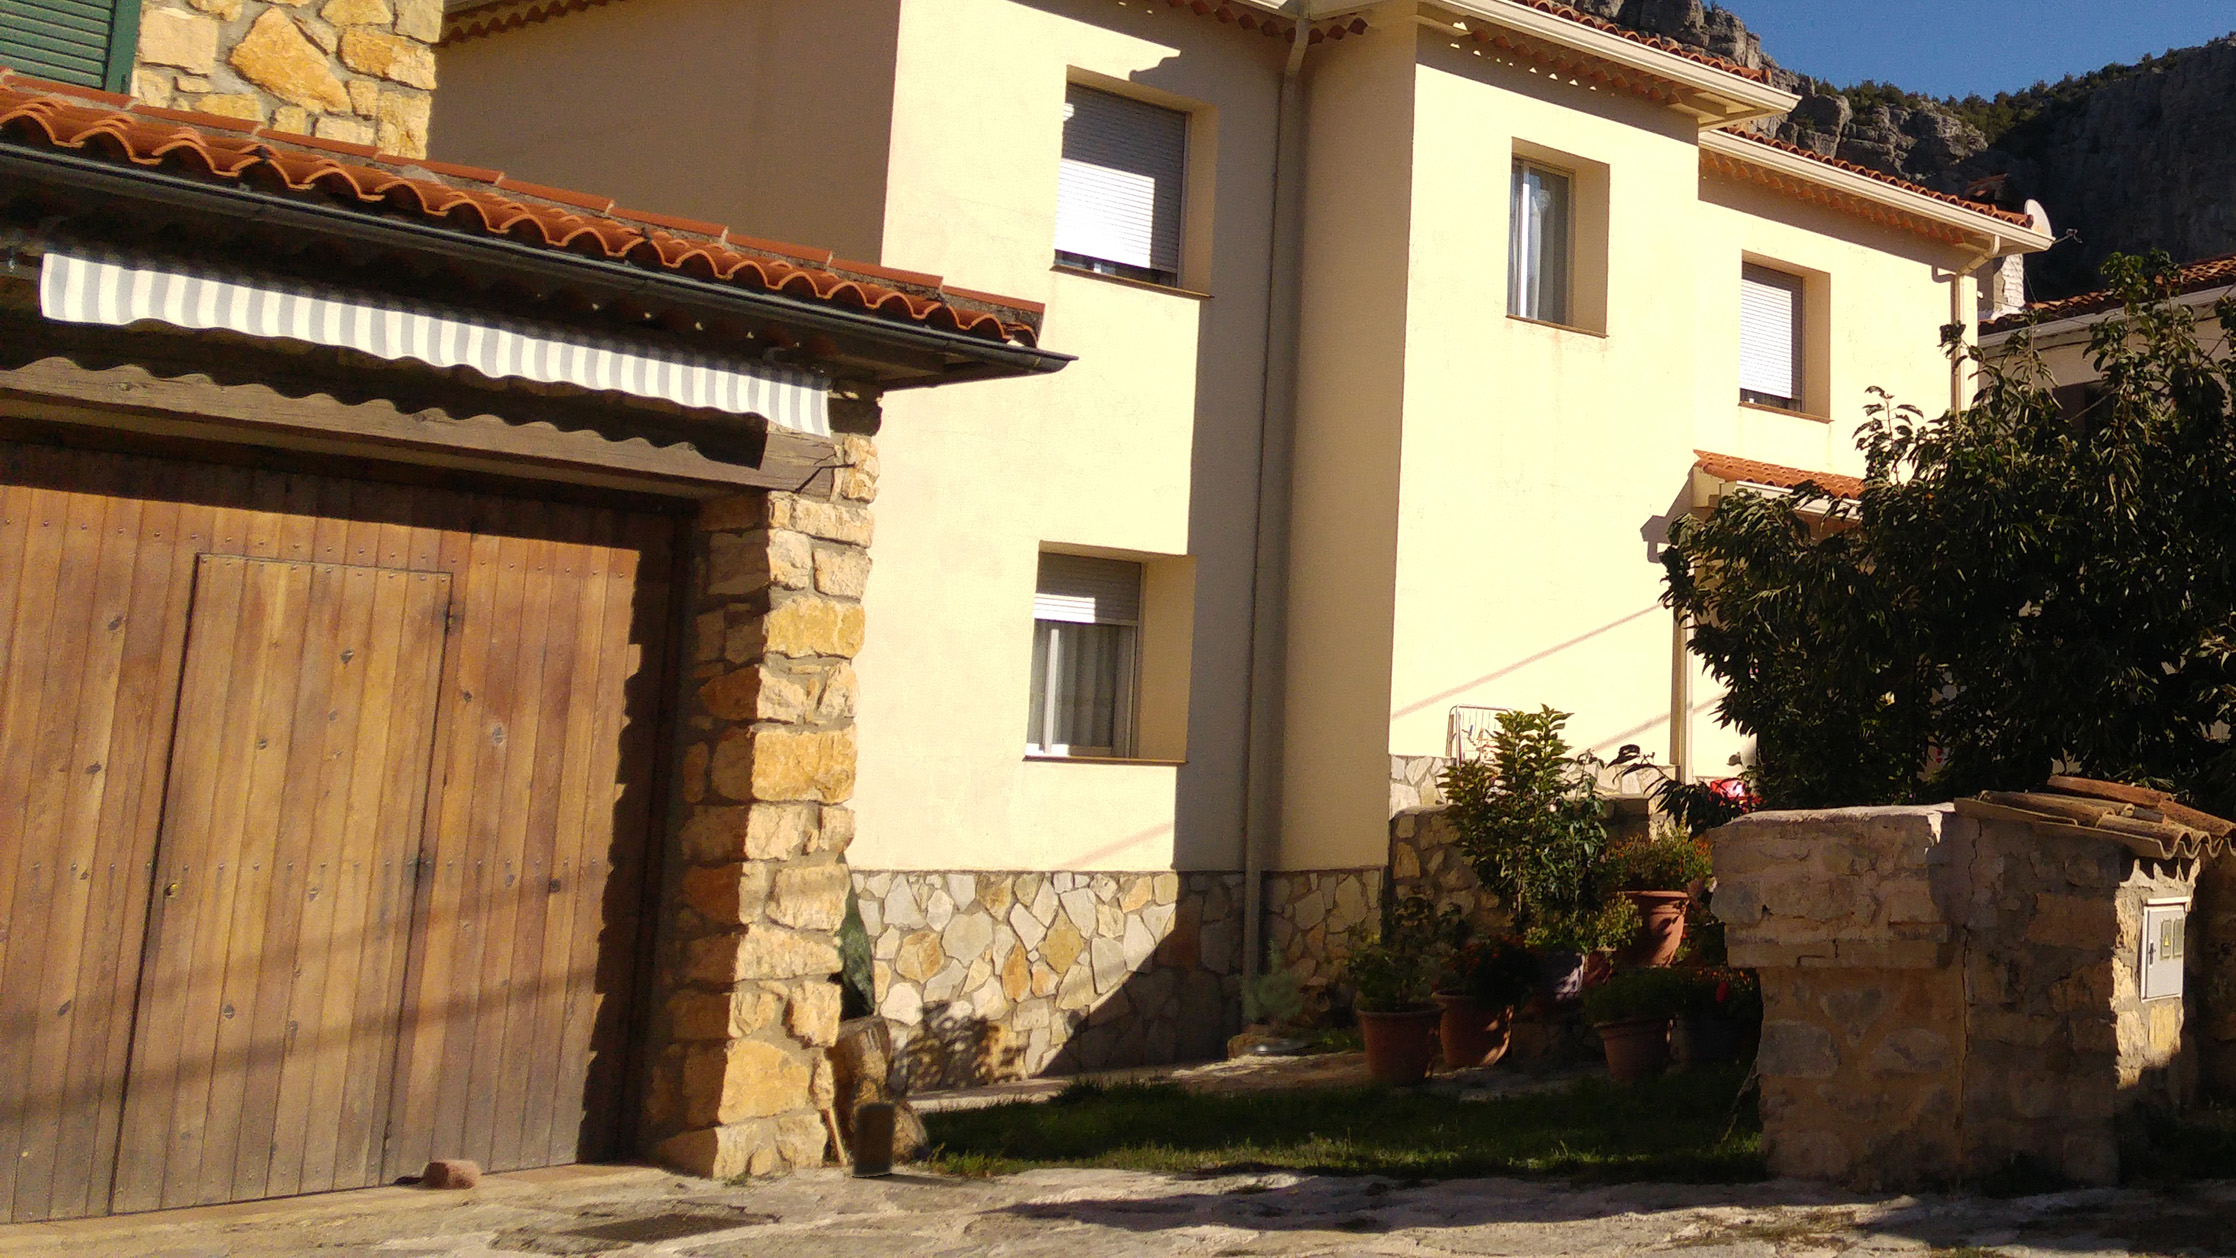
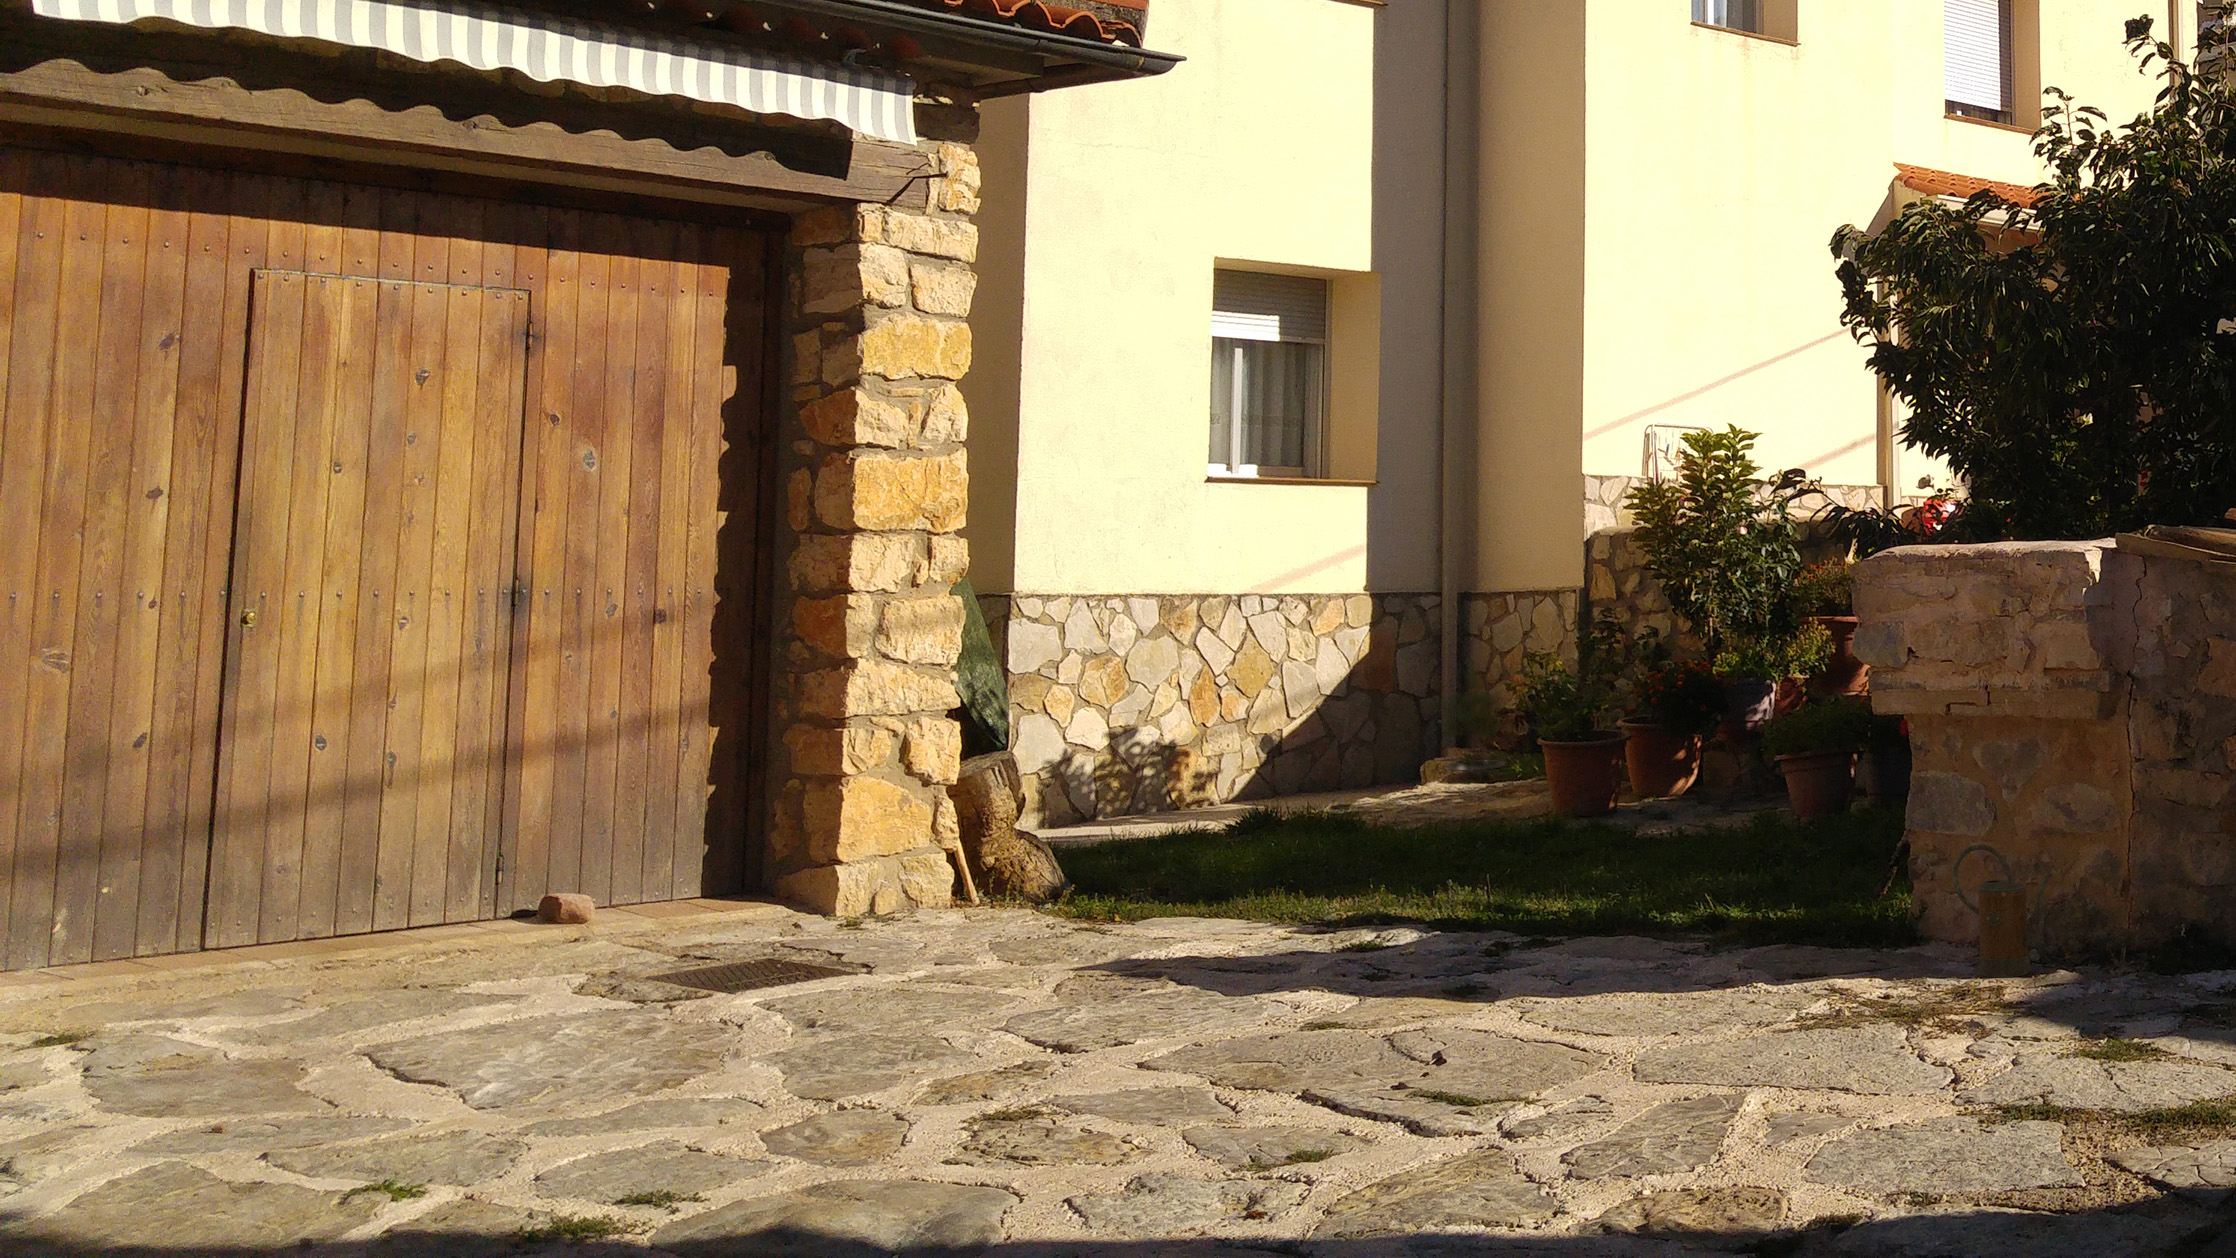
watering can: present [849,1075,901,1178] -> present [1953,844,2053,977]

